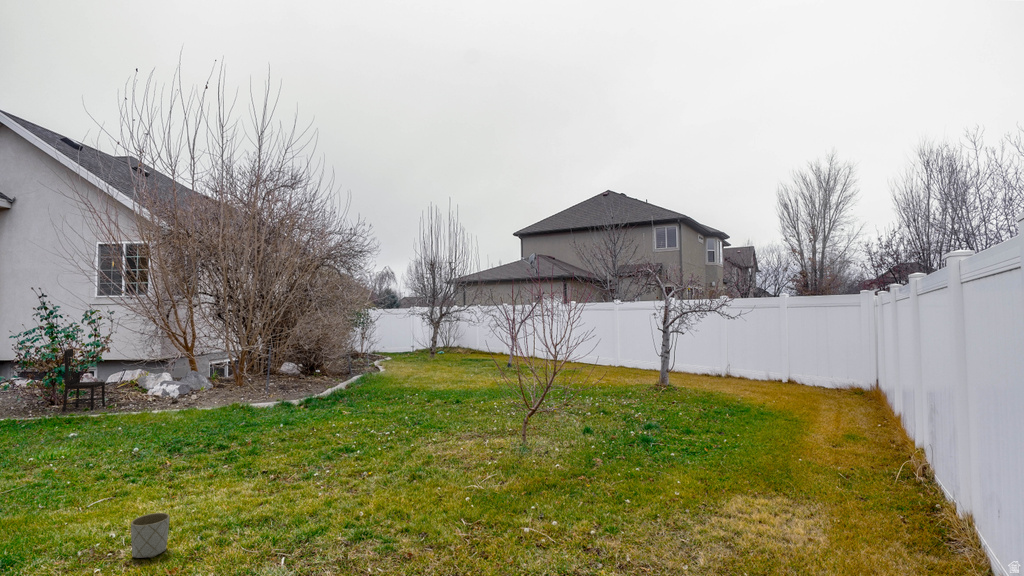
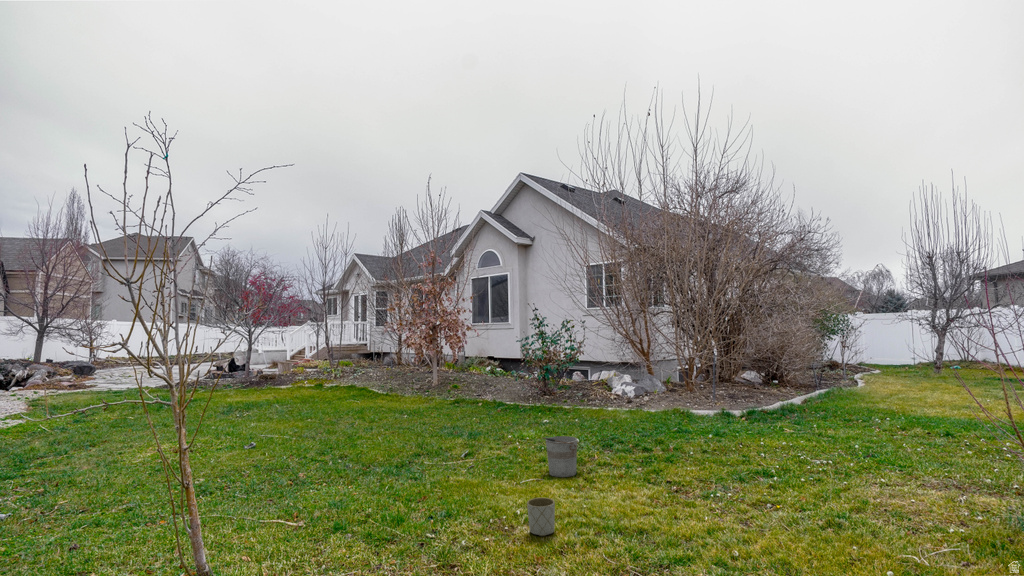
chair: present [62,349,105,412] -> none [552,352,582,403]
bucket: none [107,444,159,494] -> present [543,436,577,477]

